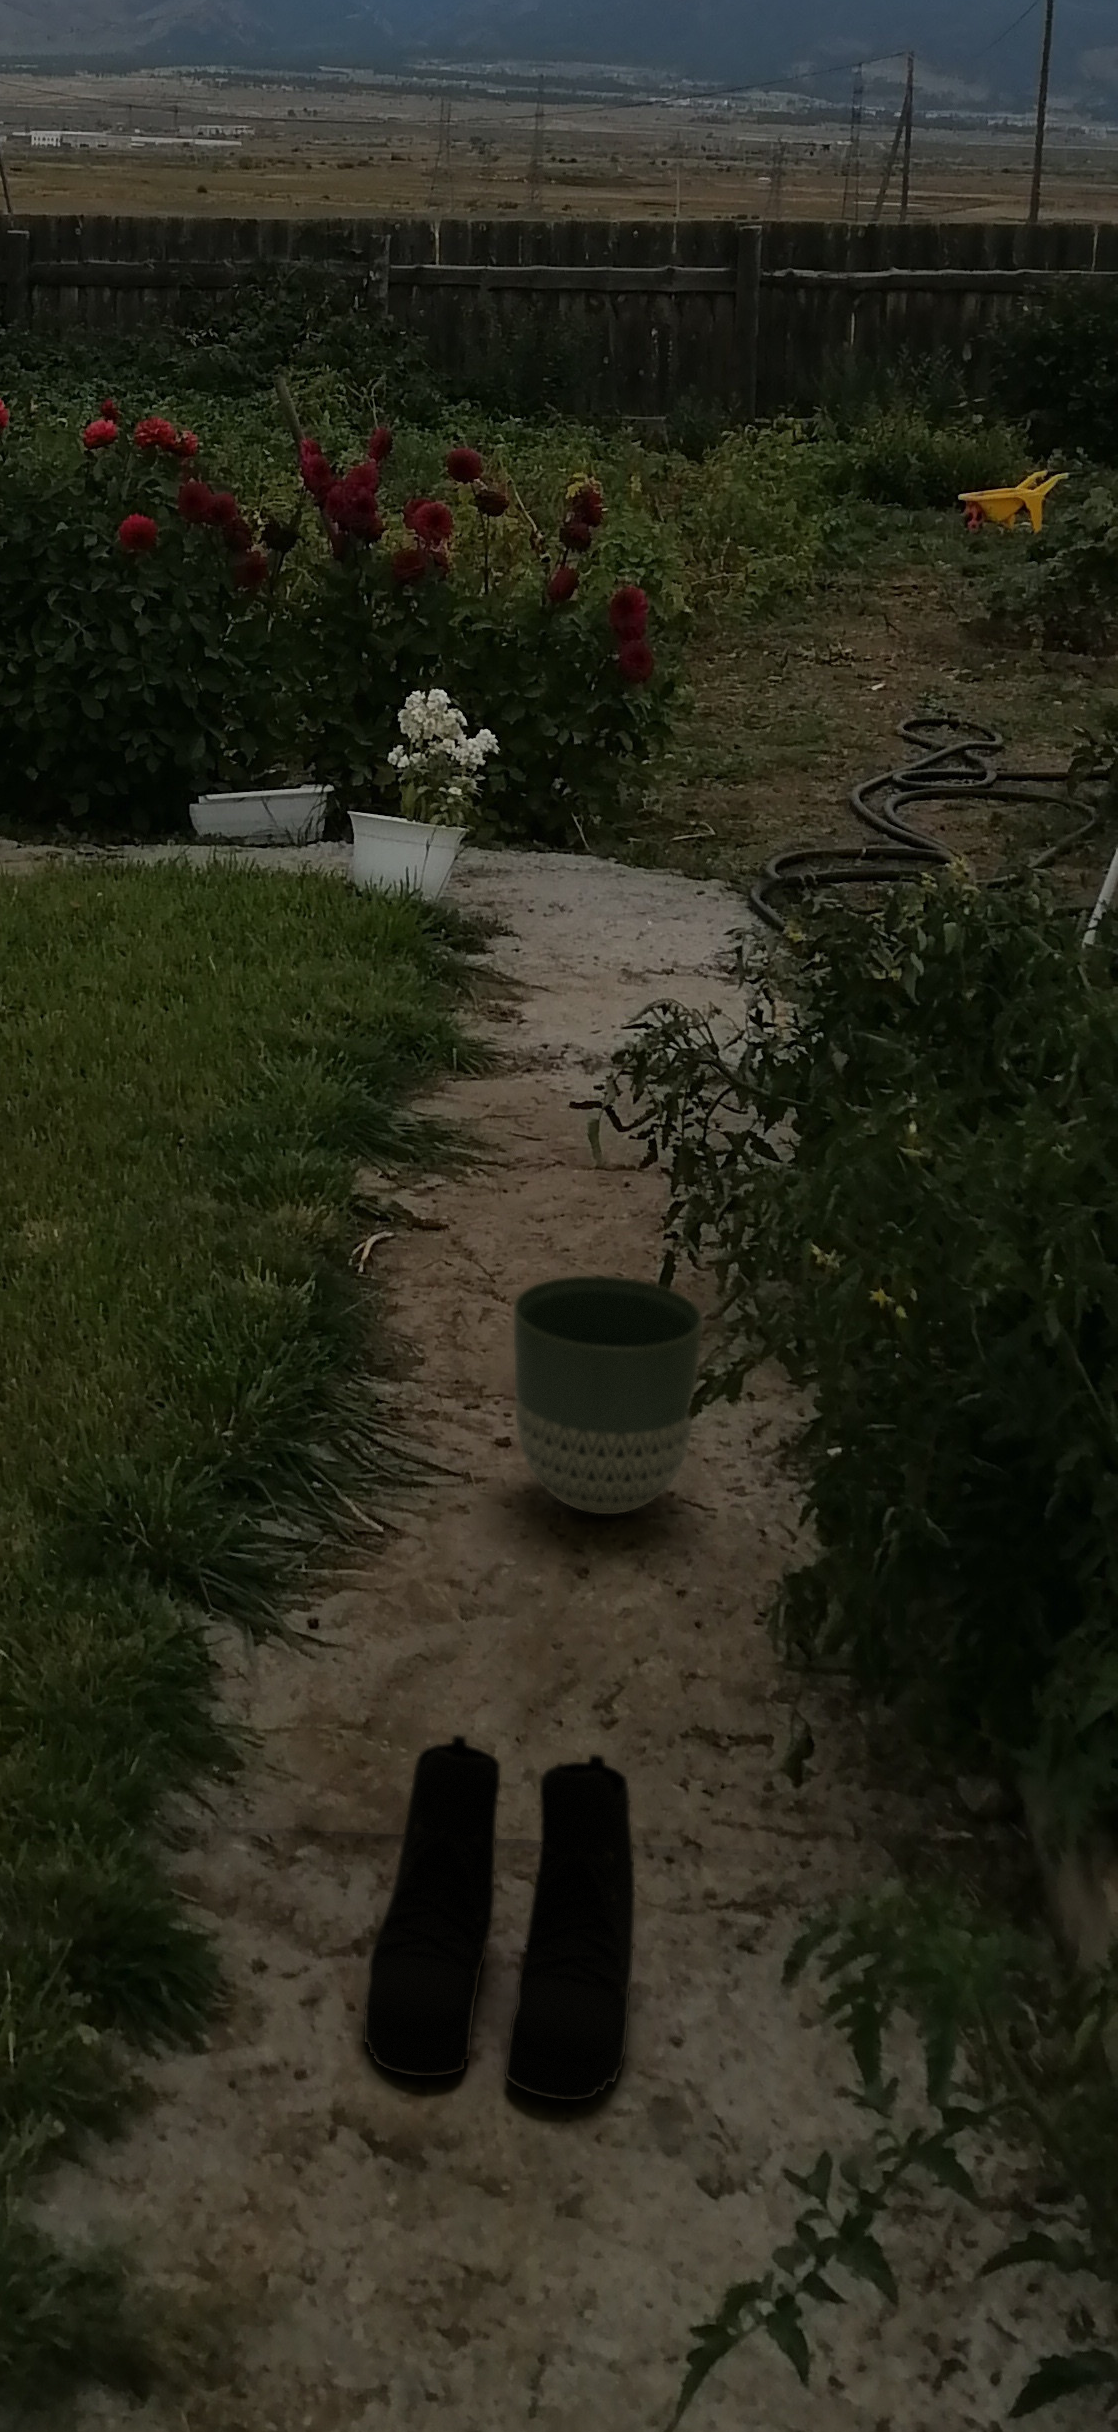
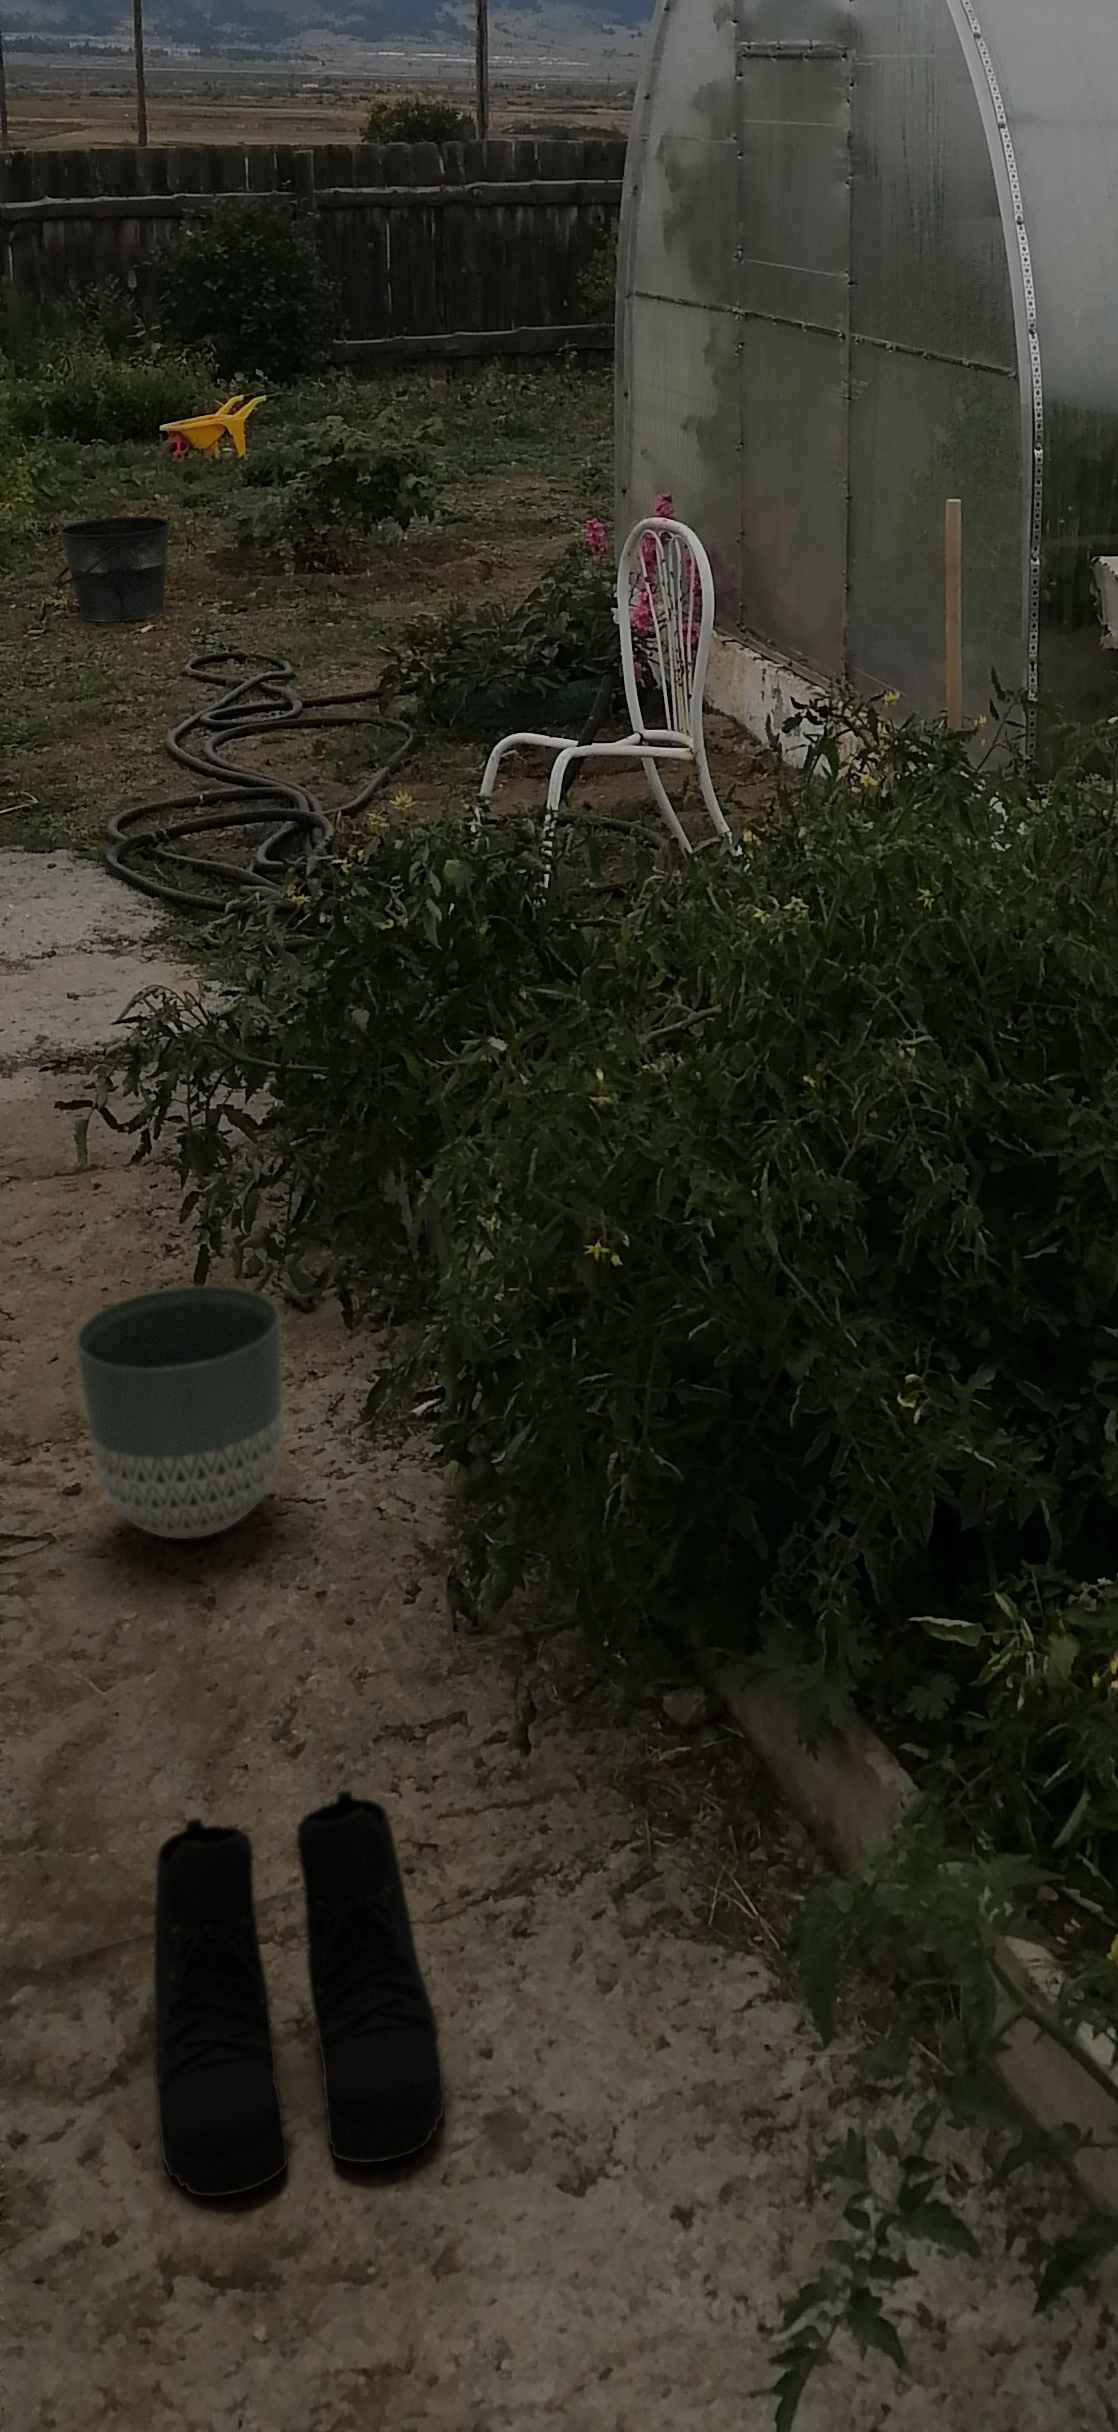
bucket: none [805,573,925,676] -> present [54,517,171,622]

